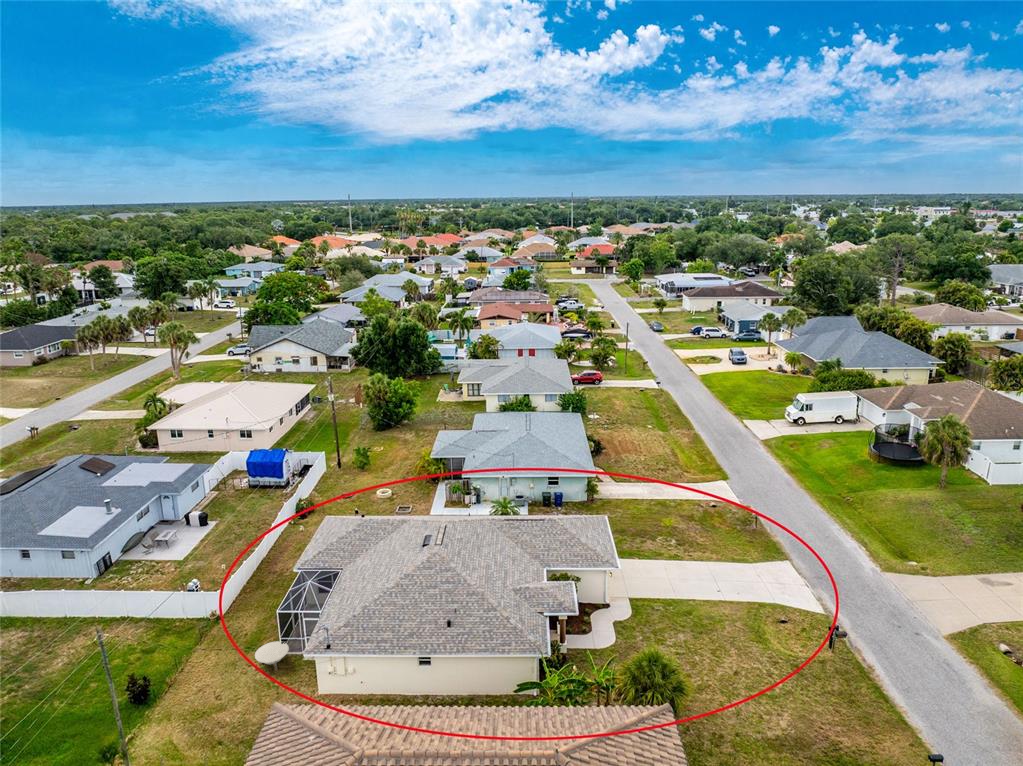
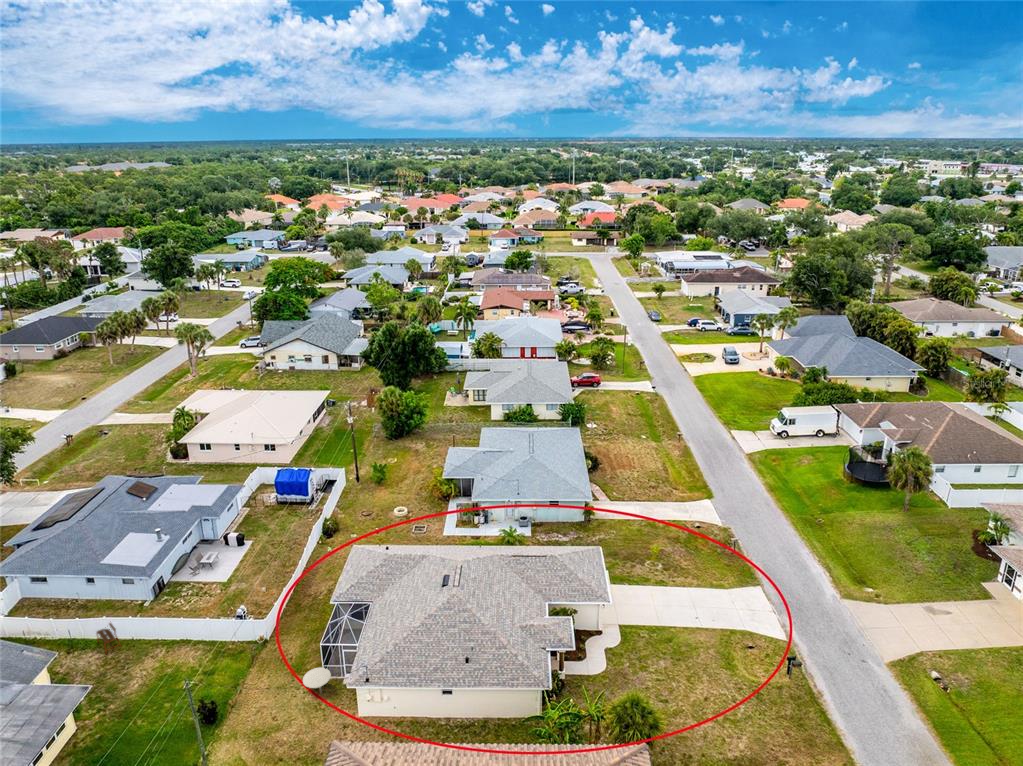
bench: none [22,591,51,633] -> present [97,623,121,654]

